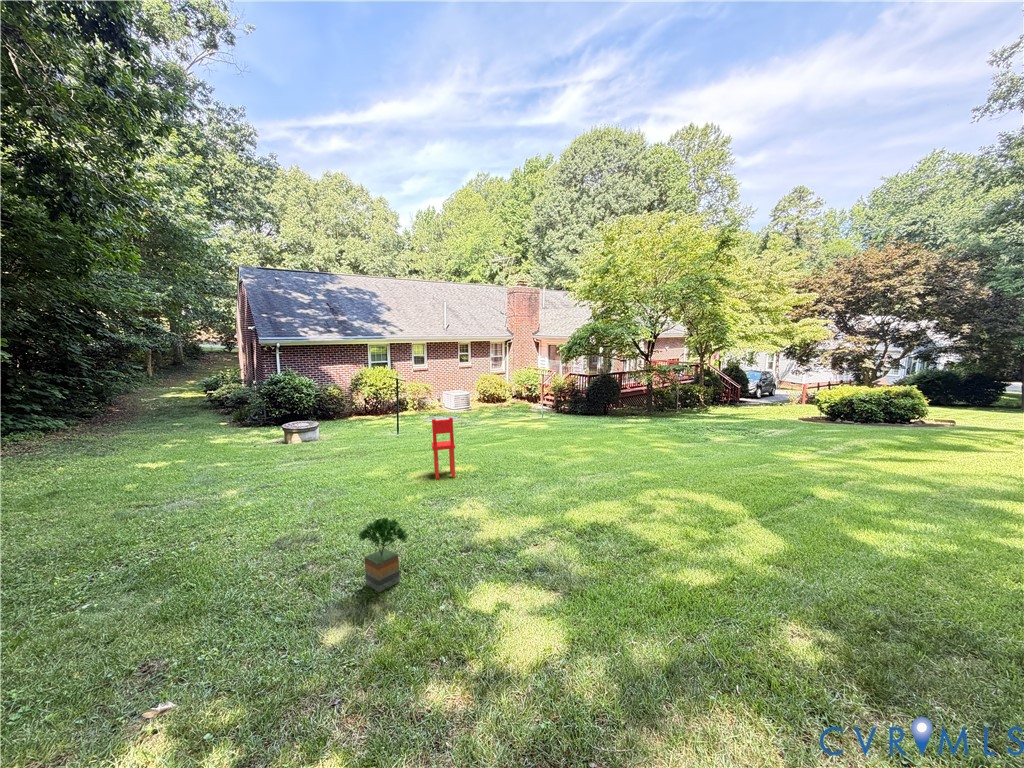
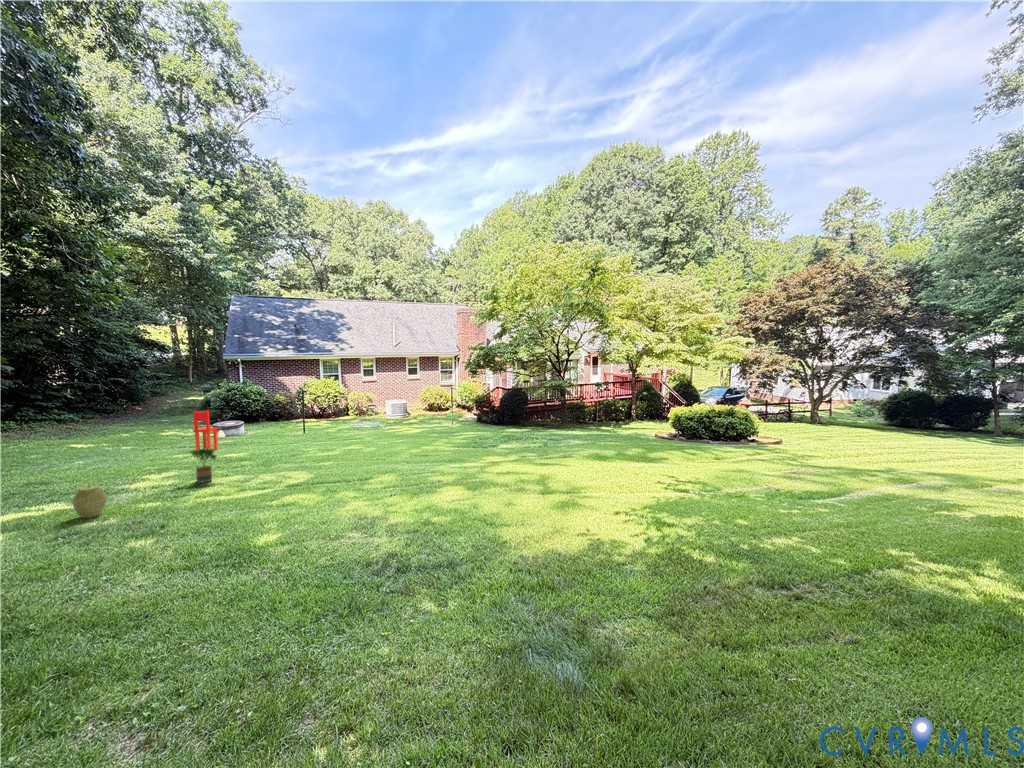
potted tree: present [358,518,408,592] -> present [191,448,217,483]
woven basket: none [704,597,761,674] -> present [73,486,106,518]

